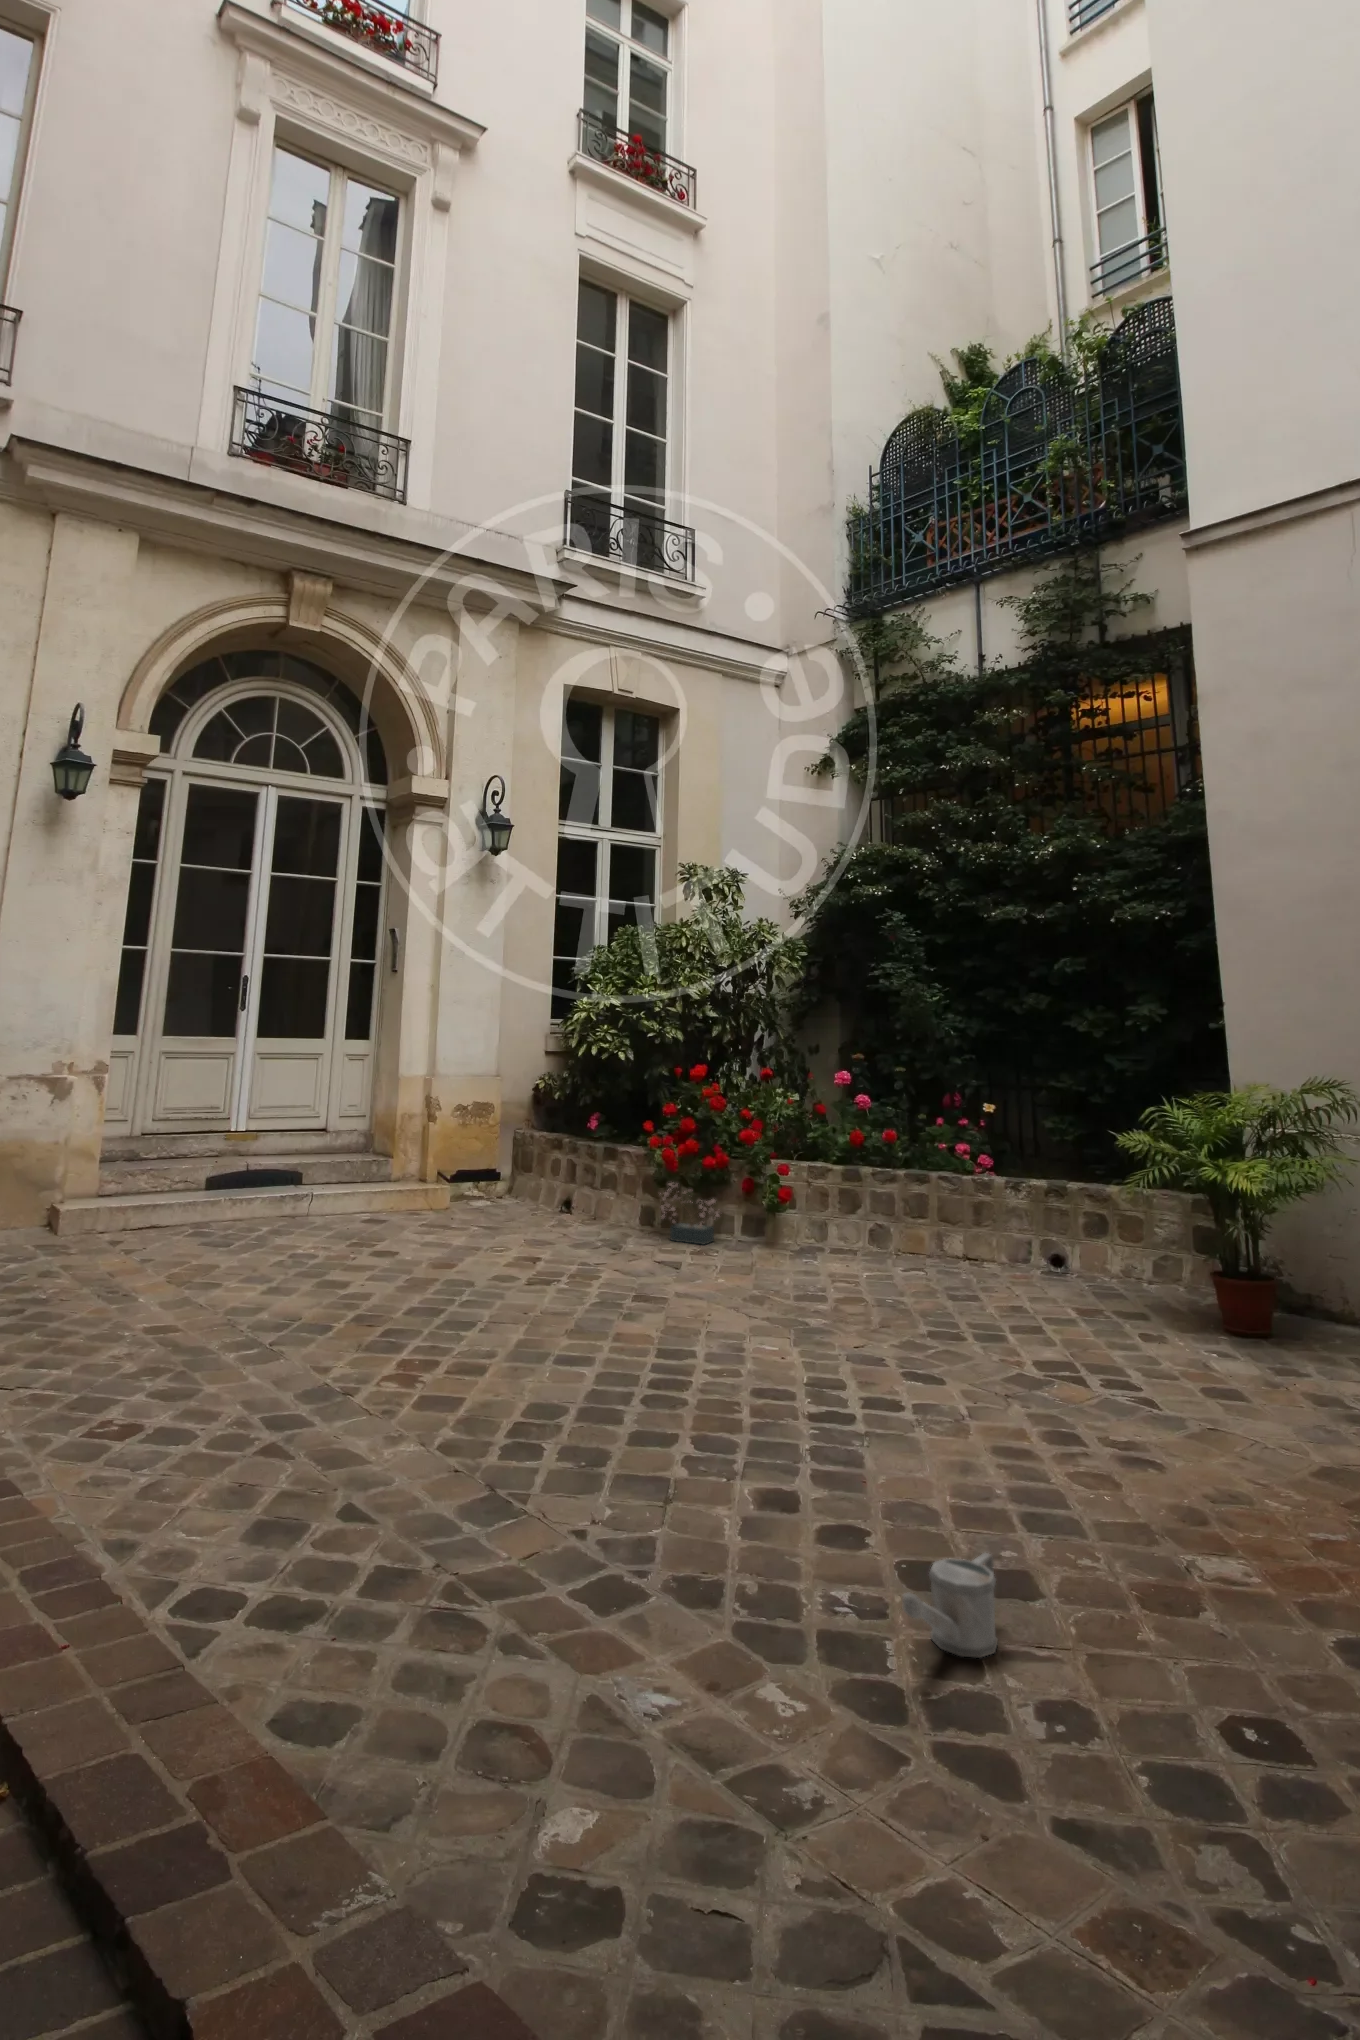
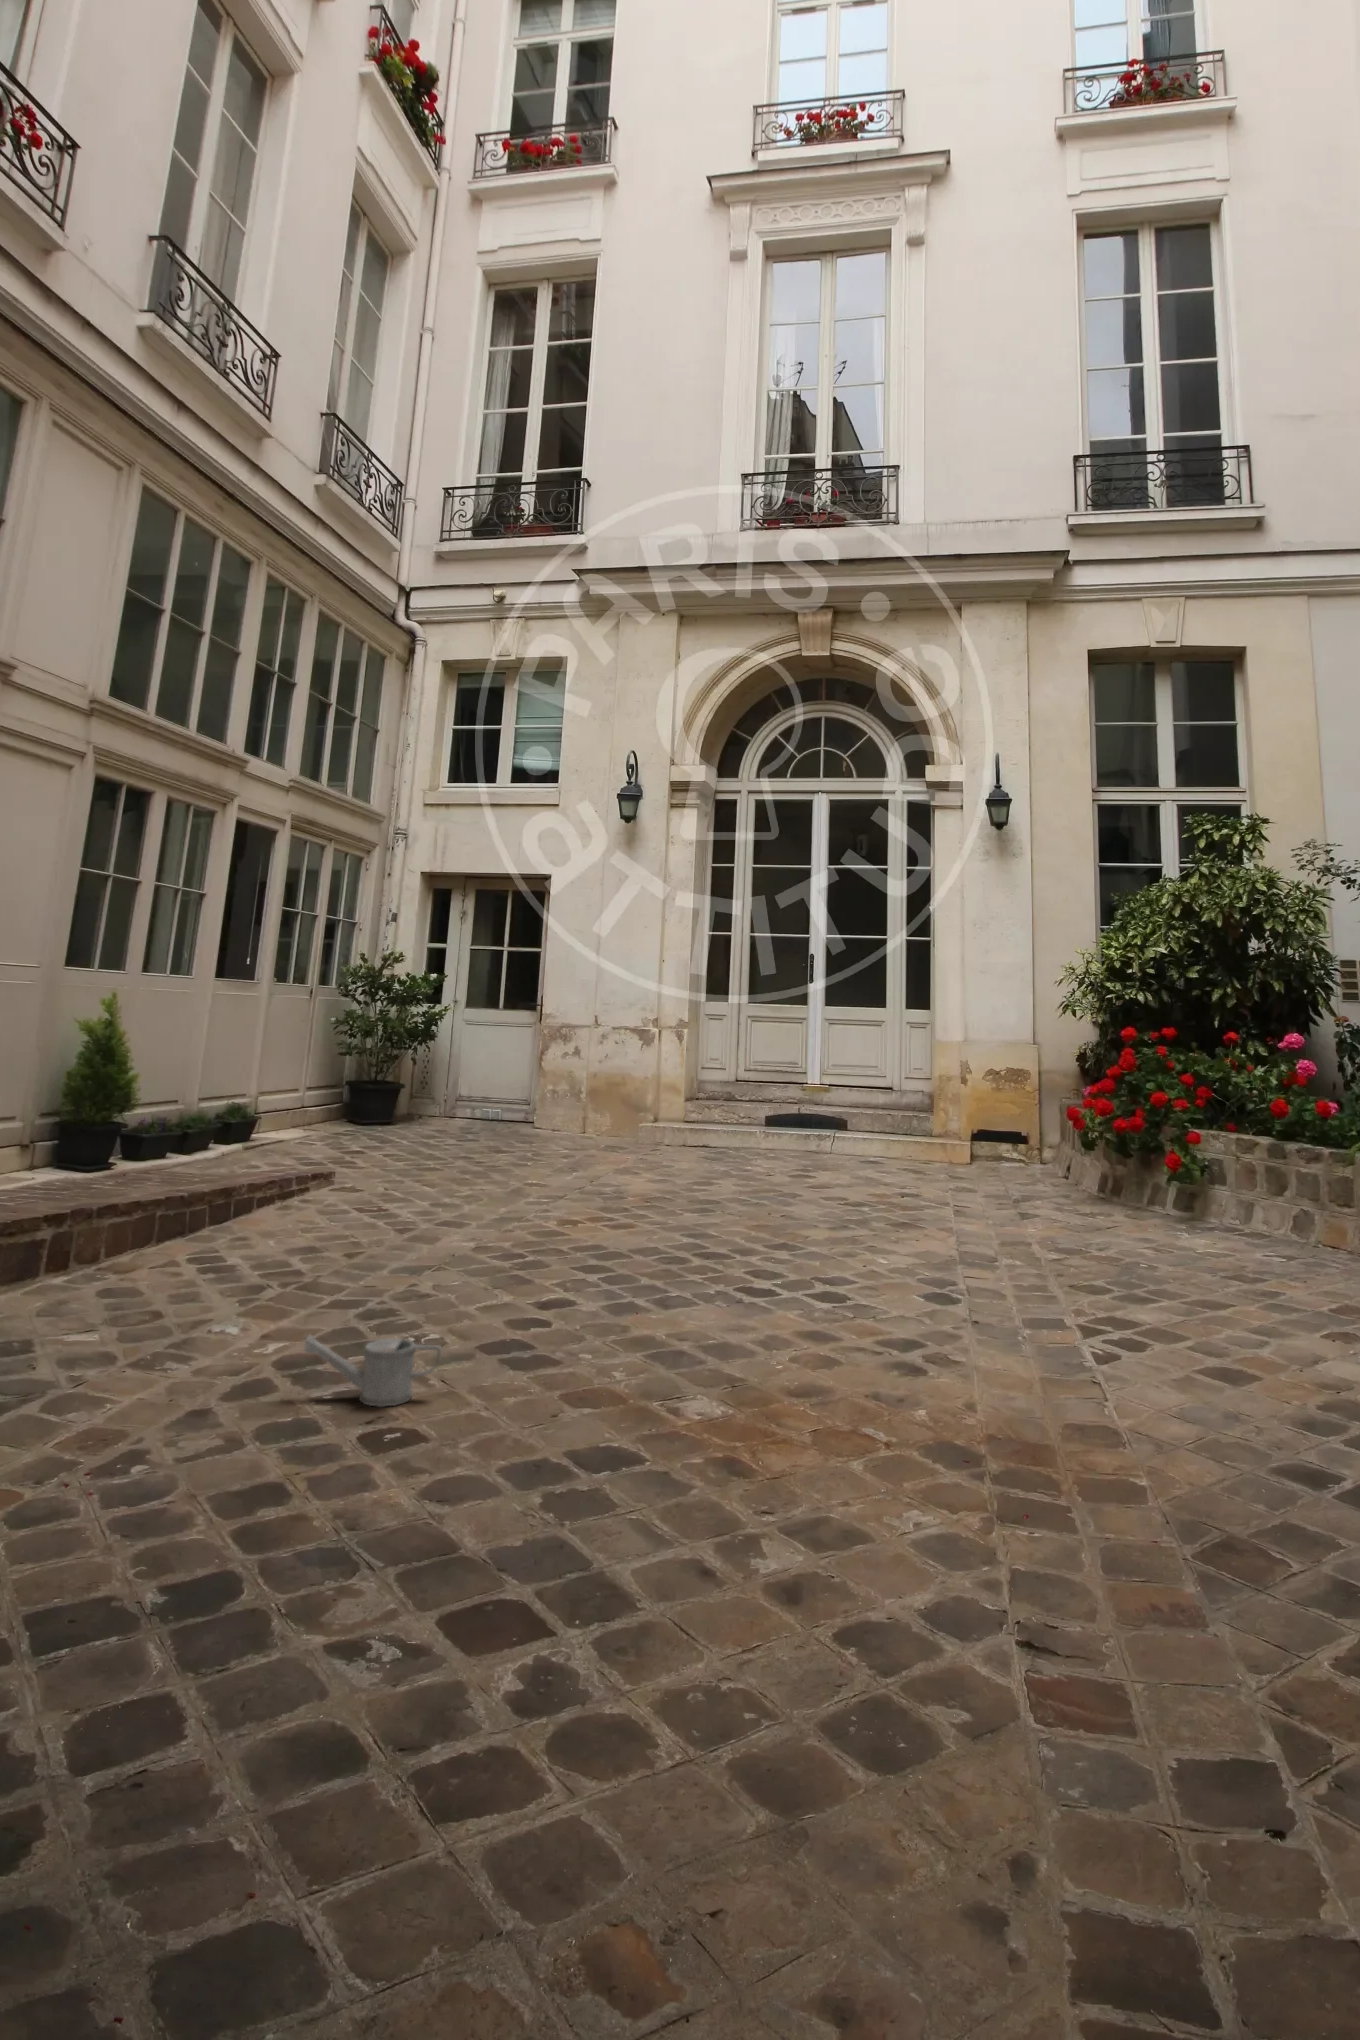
decorative plant: present [661,1183,722,1244] -> none [1072,1145,1138,1211]

